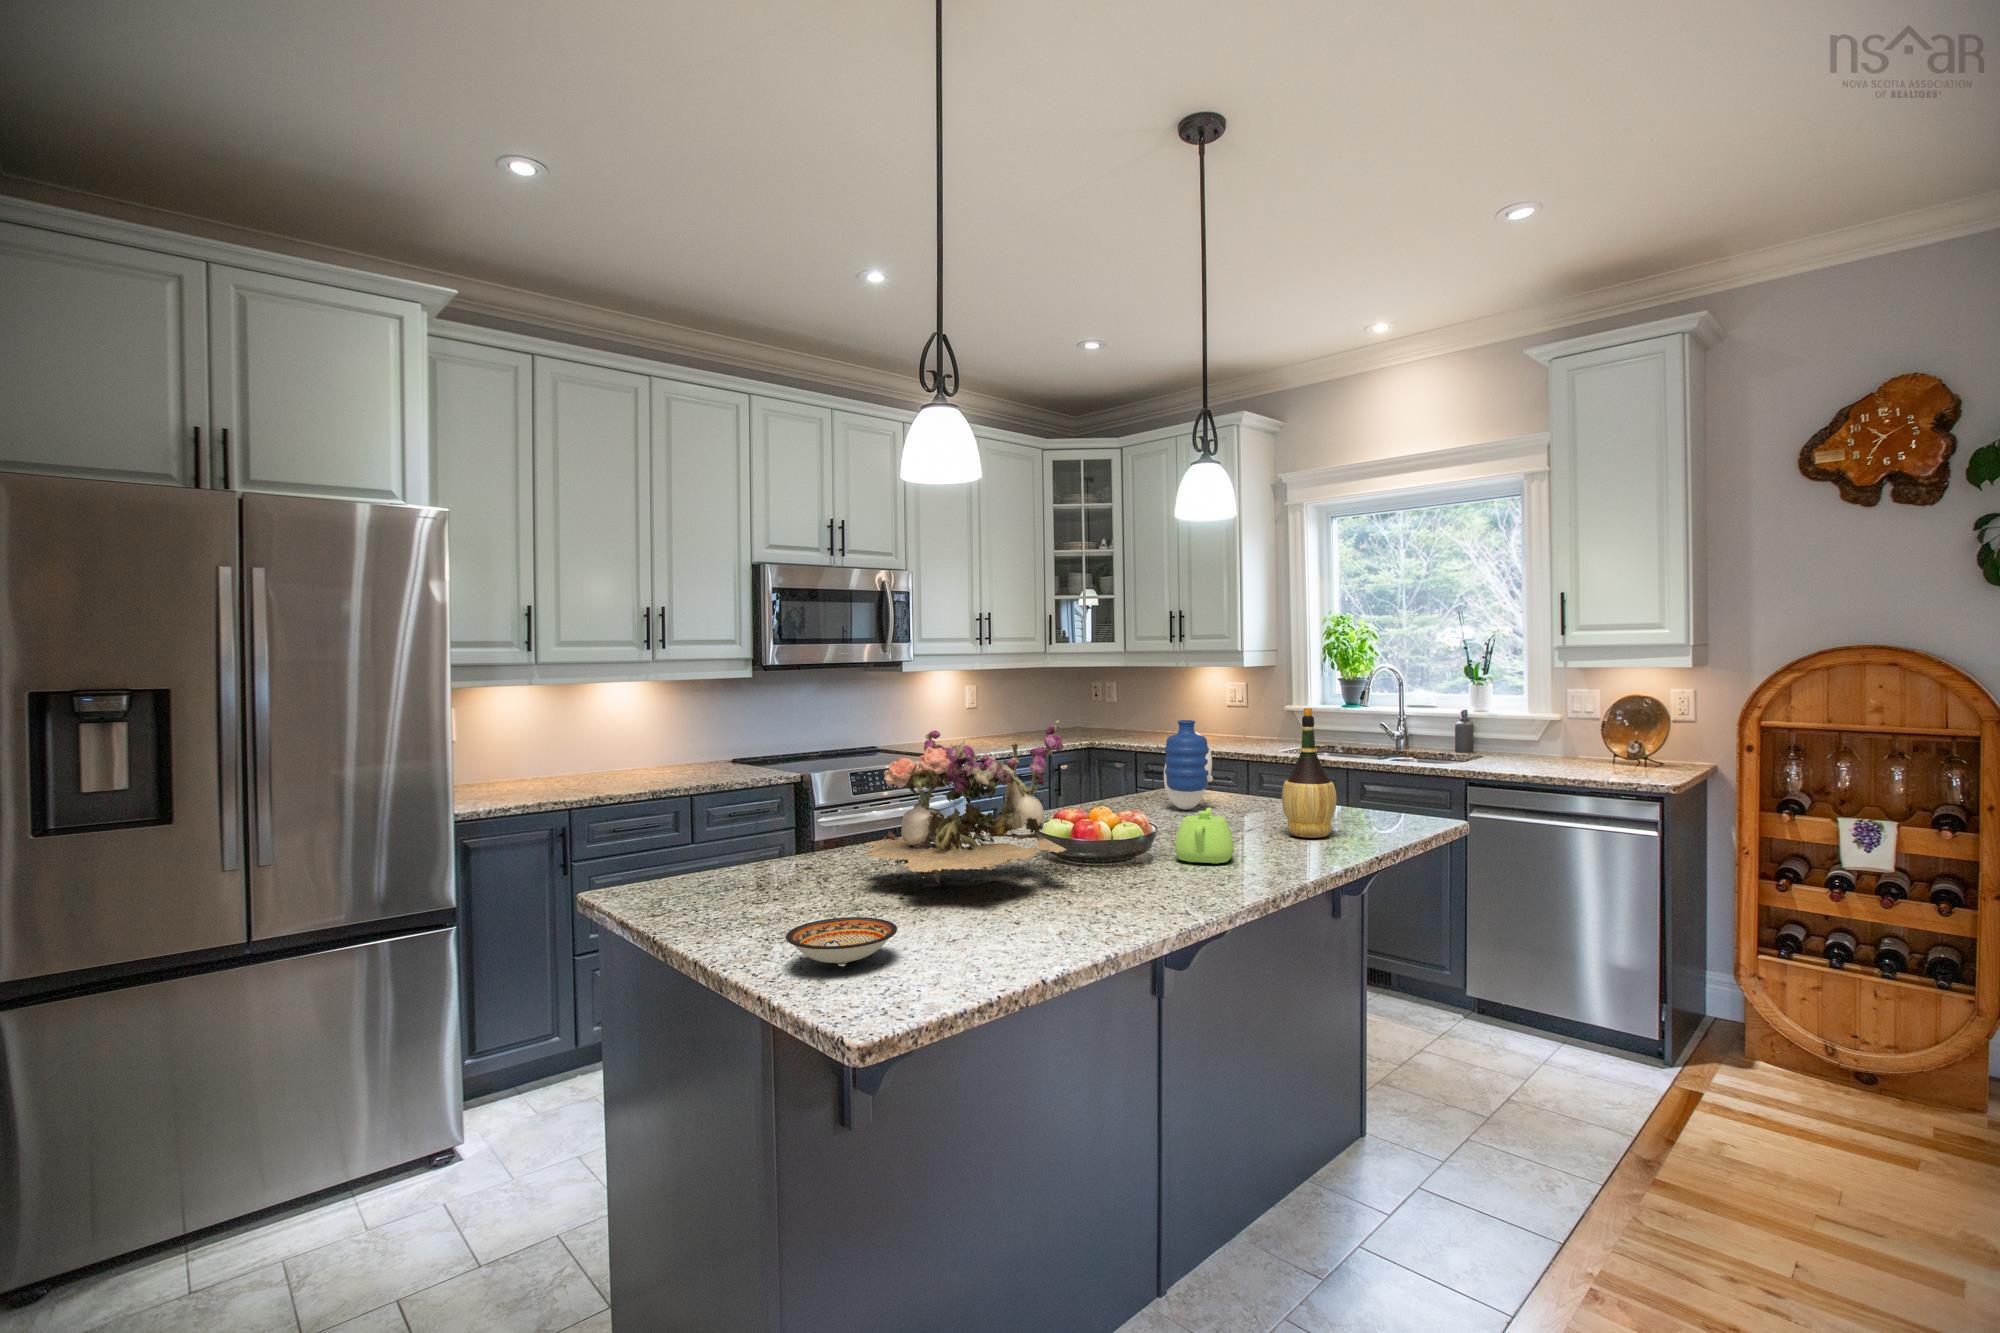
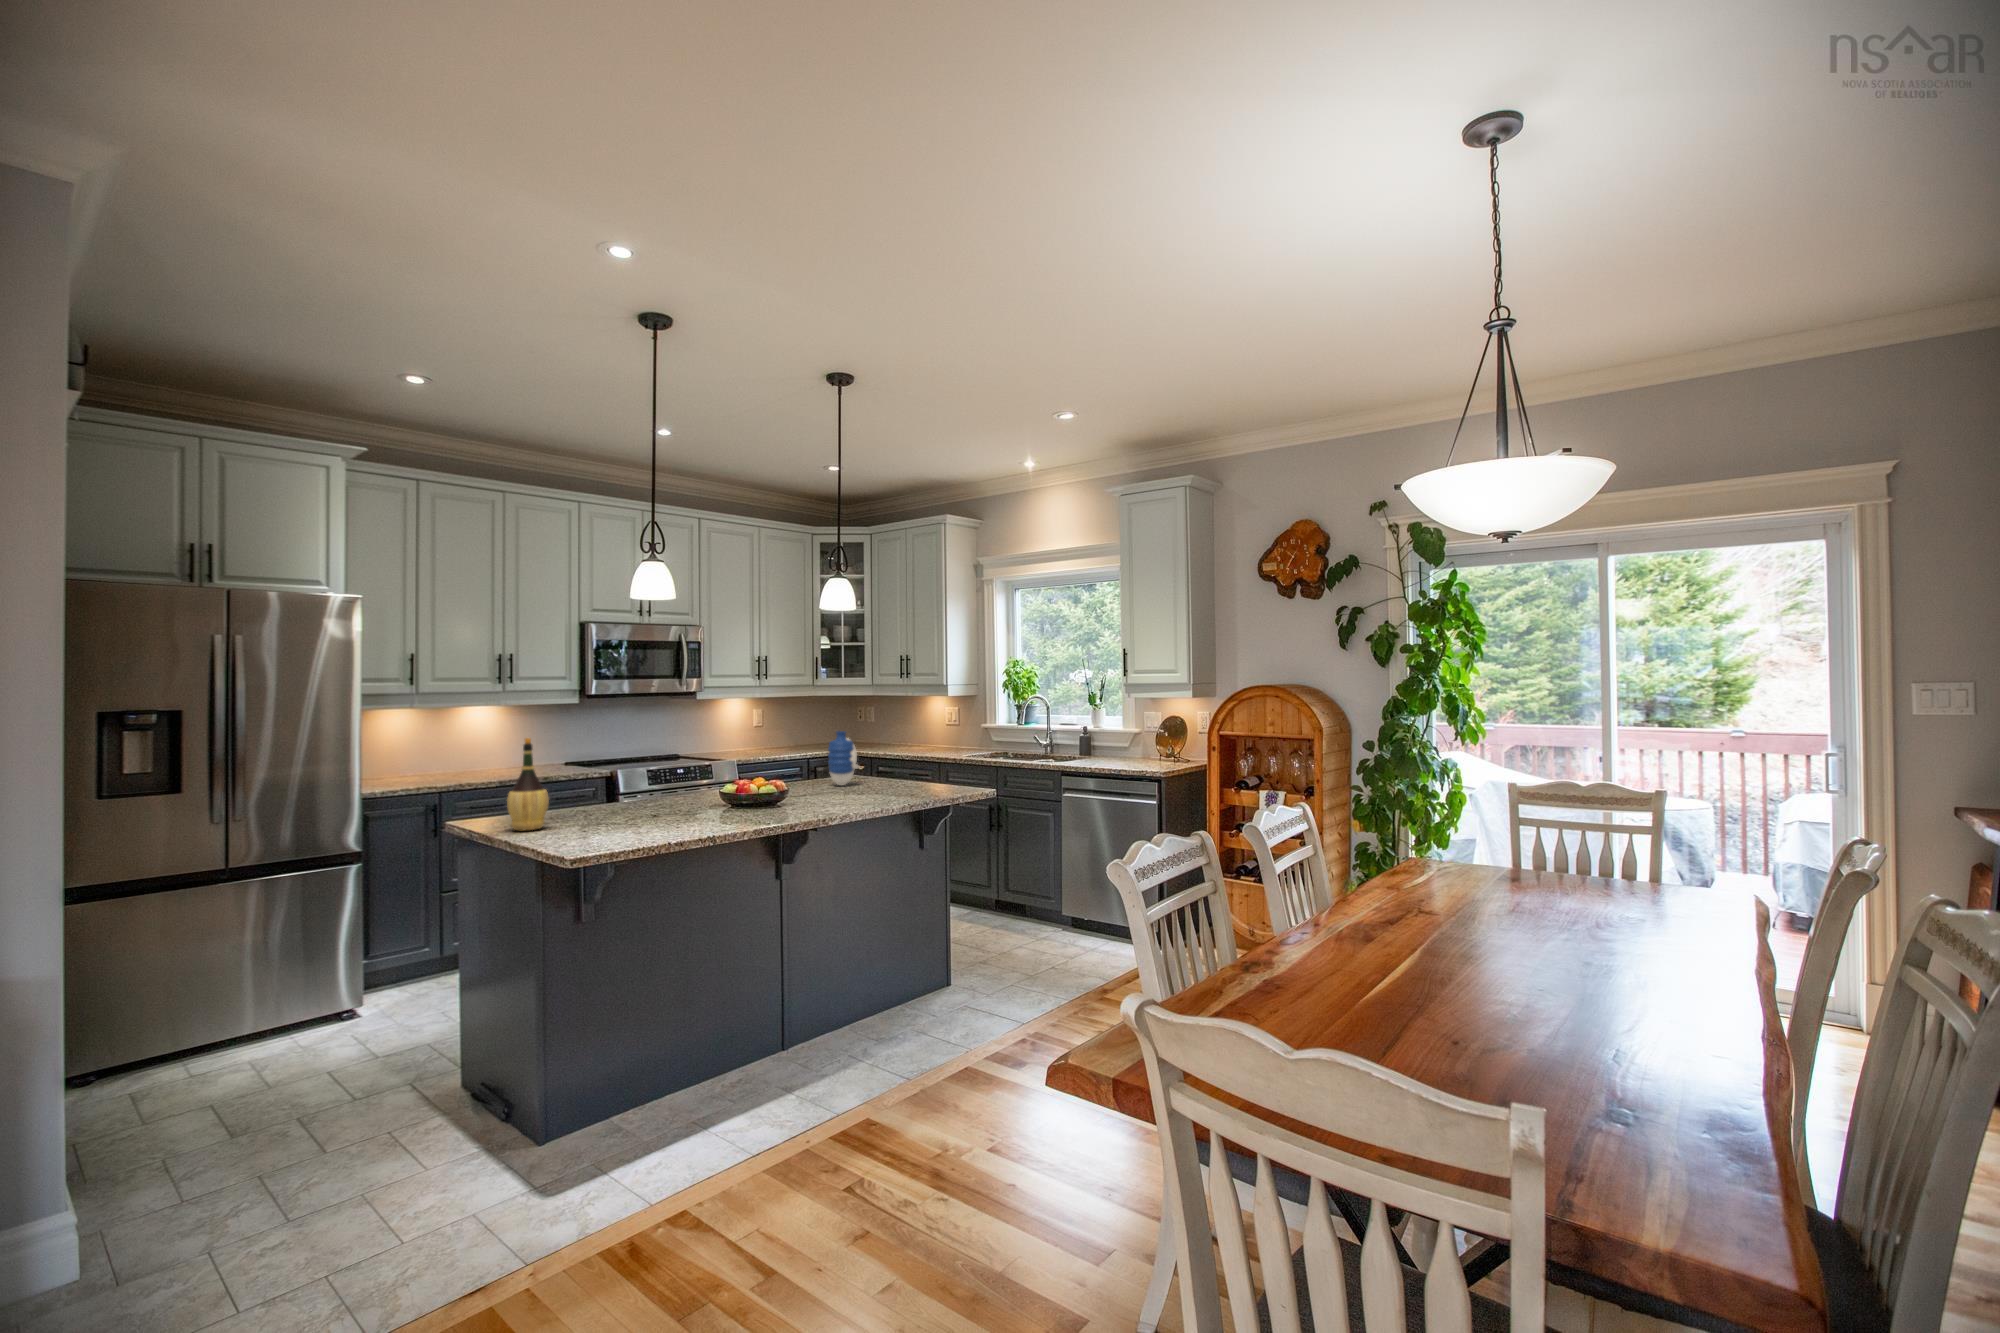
wine bottle: present [1282,708,1337,838] -> present [507,738,549,831]
flower arrangement: present [862,720,1066,883] -> none [609,728,723,815]
teapot: present [1175,808,1234,864] -> none [794,777,827,806]
ceramic bowl: present [786,917,897,965] -> none [553,819,609,837]

